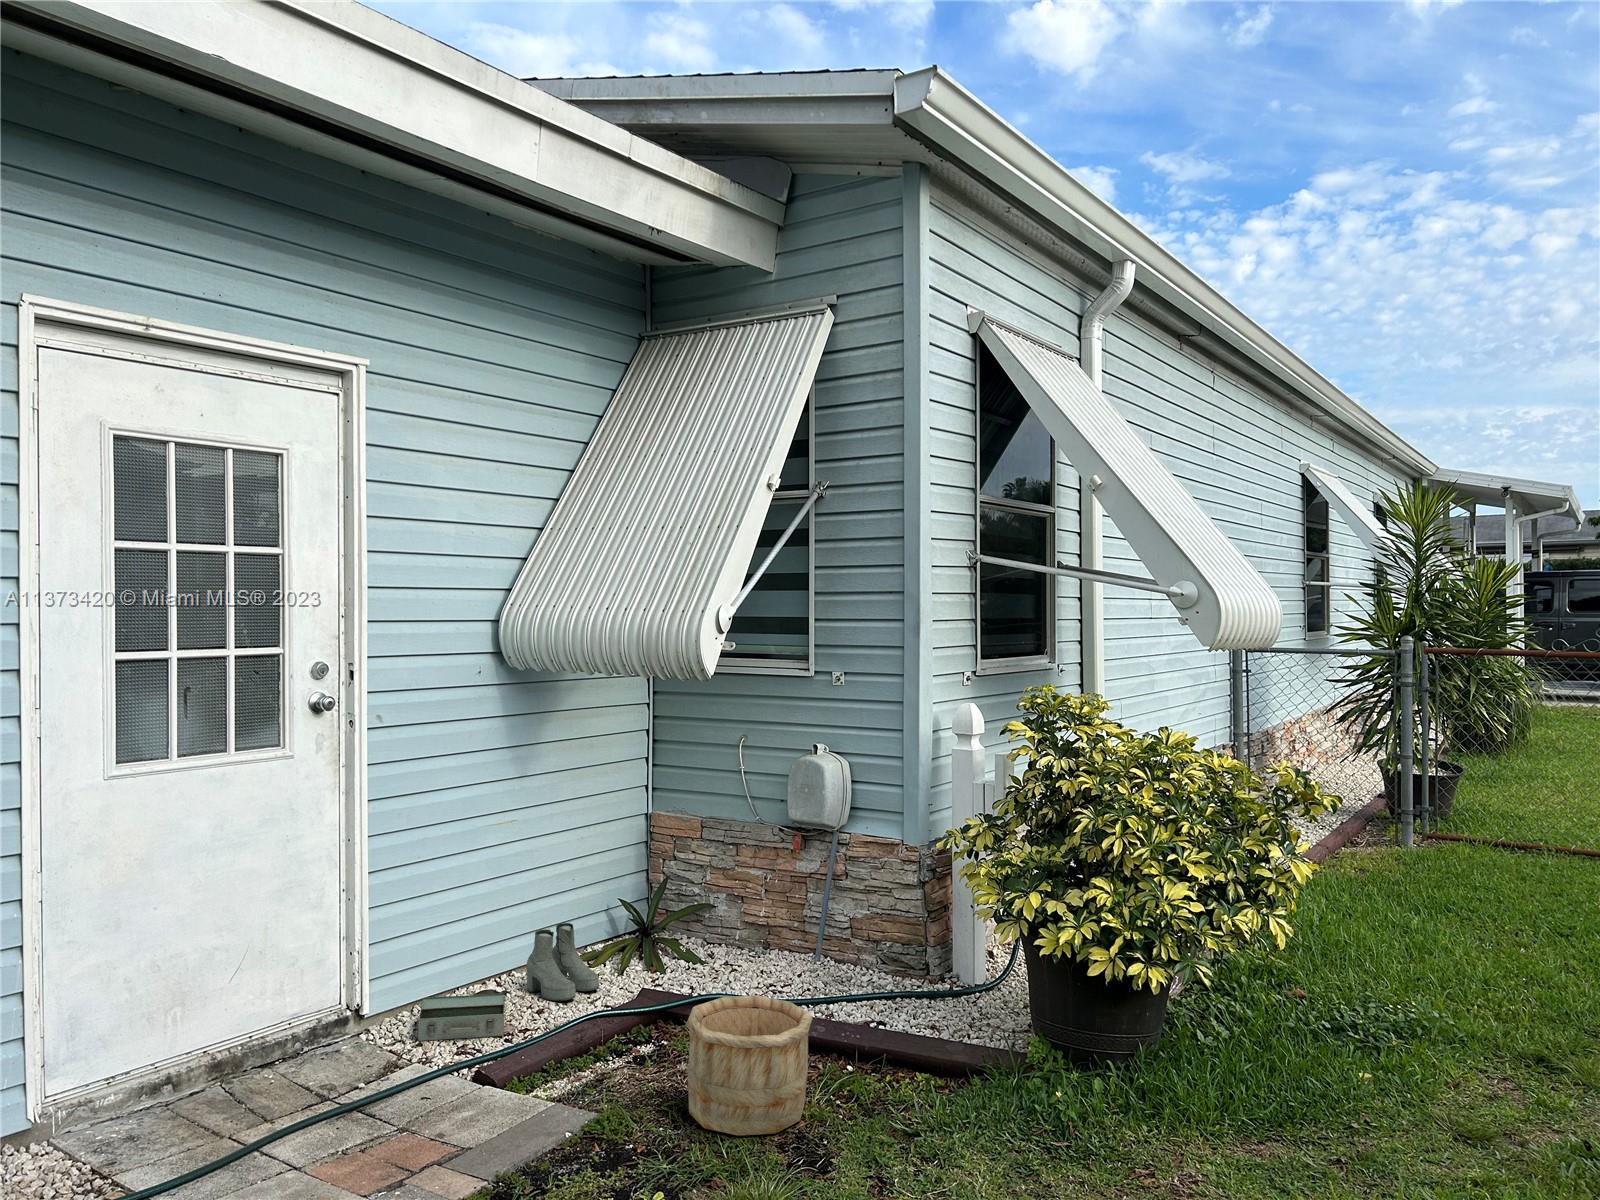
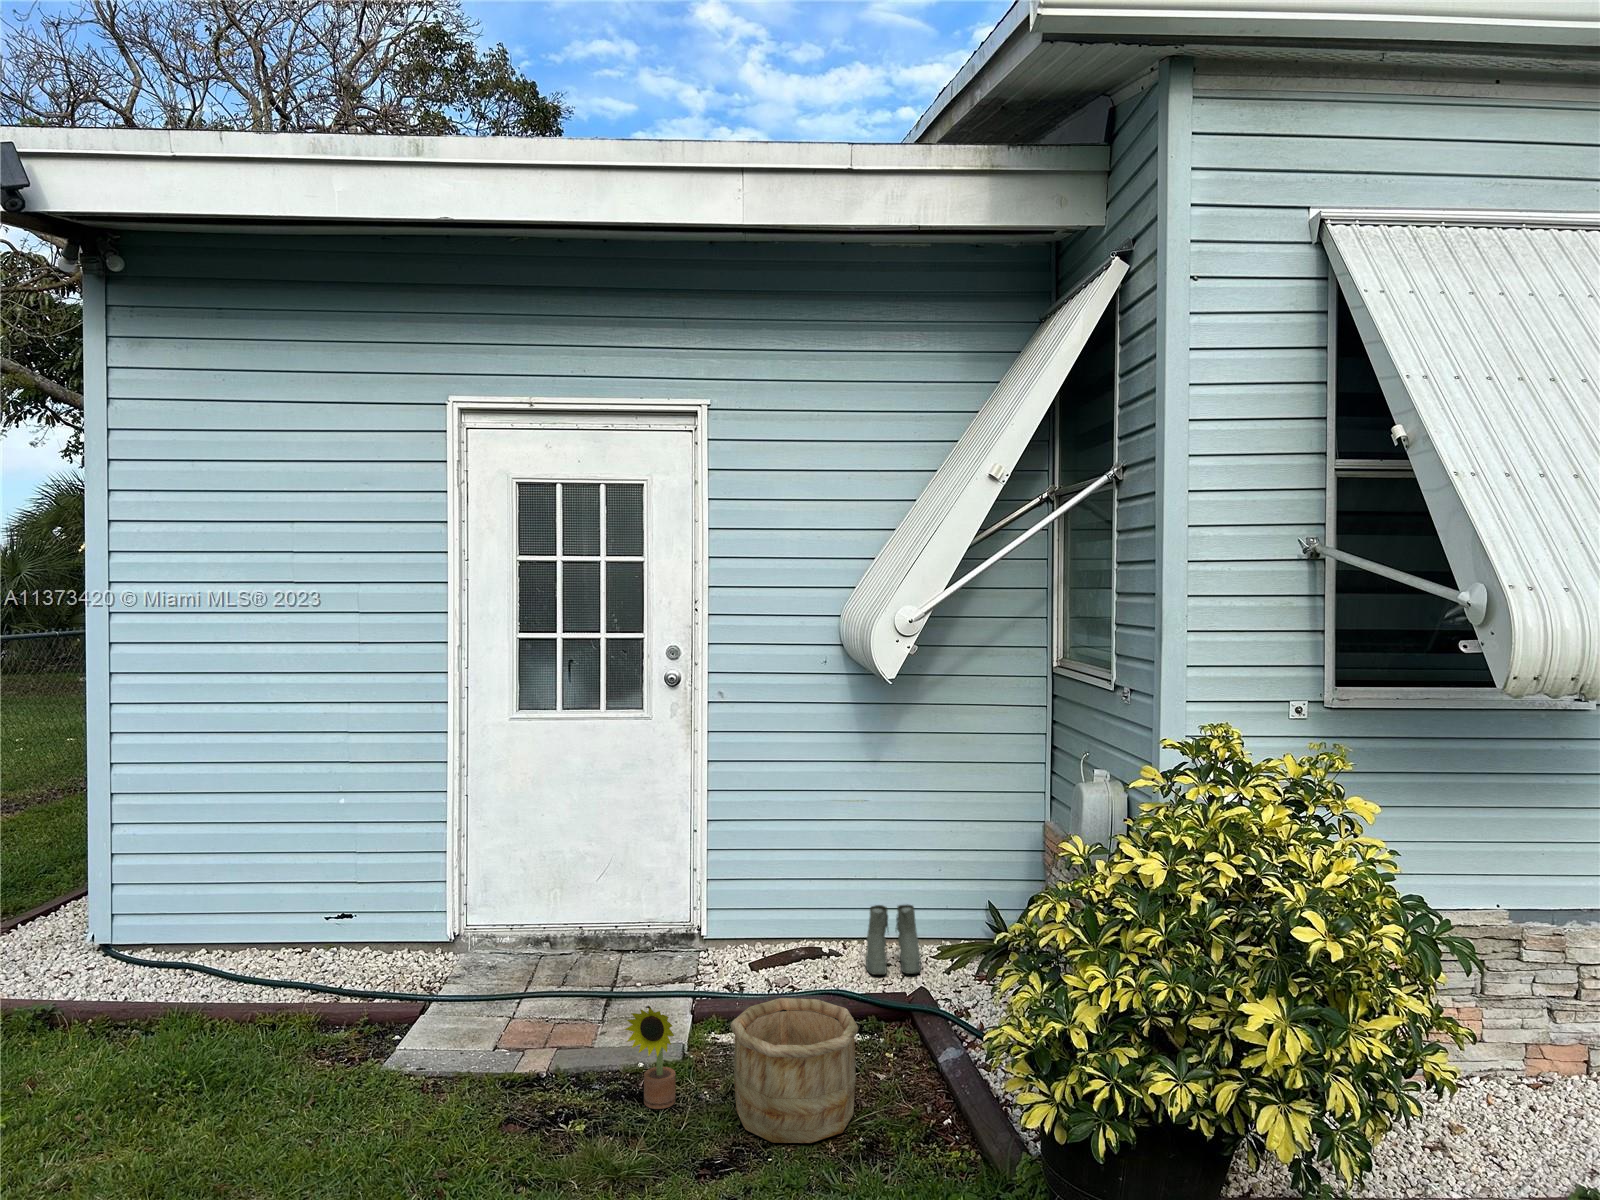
toolbox: present [418,993,505,1041] -> none [728,936,814,985]
decorative plant: none [608,1044,669,1161] -> present [625,1008,676,1109]

